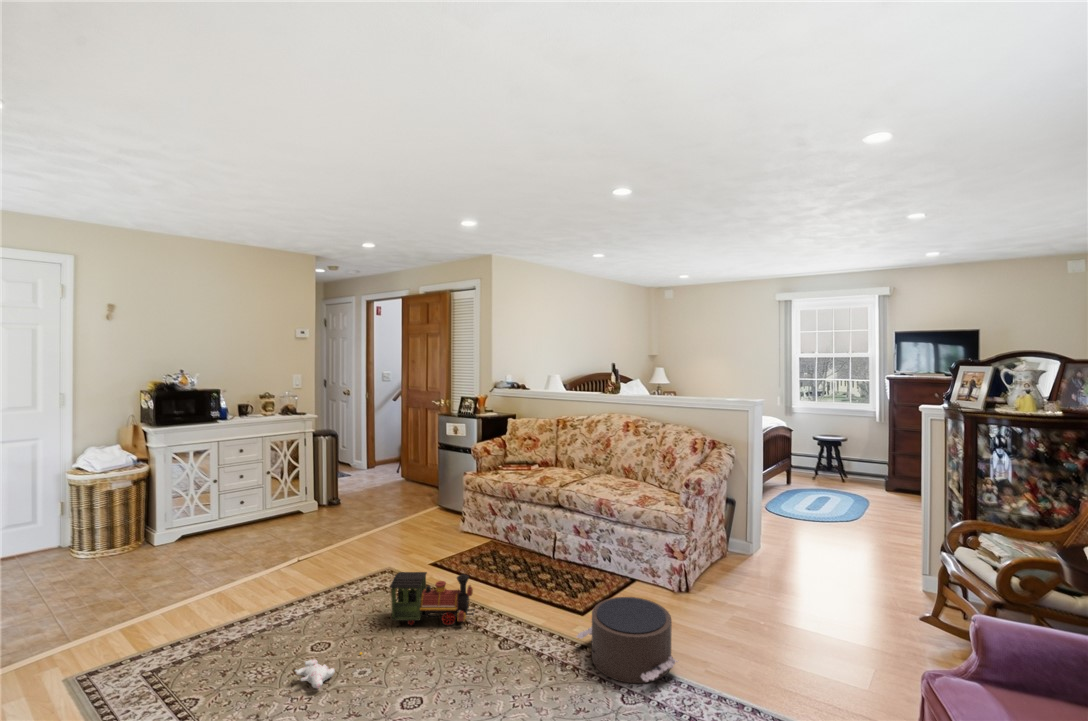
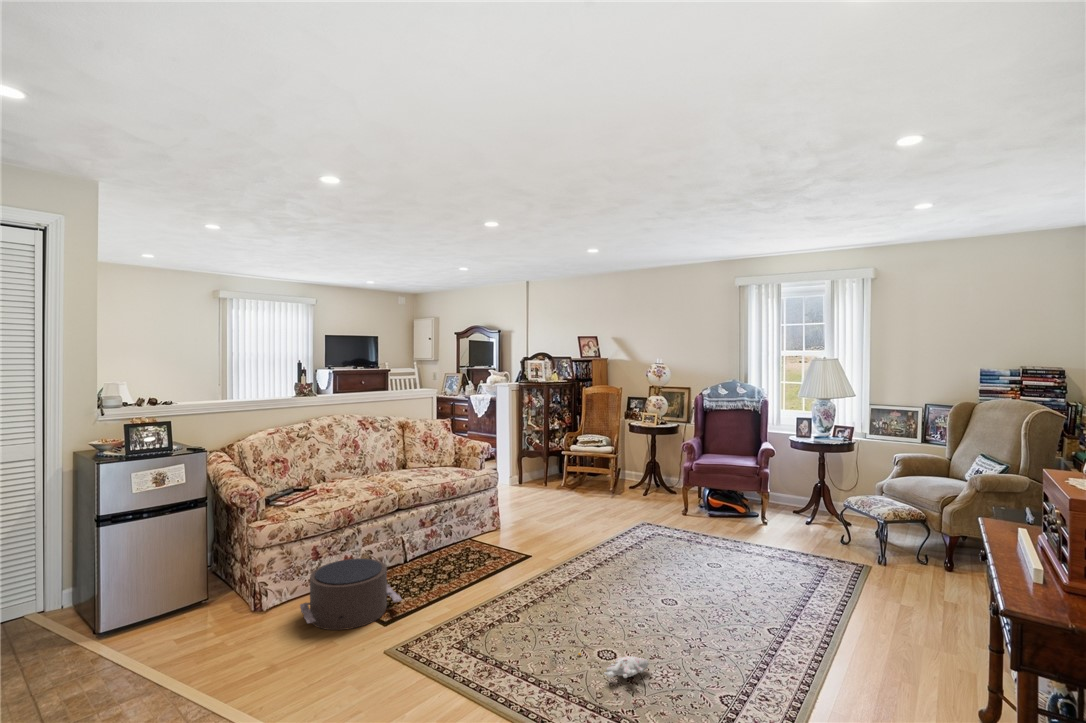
toy train: present [390,572,475,626] -> none [493,559,539,635]
pouf: present [576,597,678,683] -> present [300,558,402,630]

